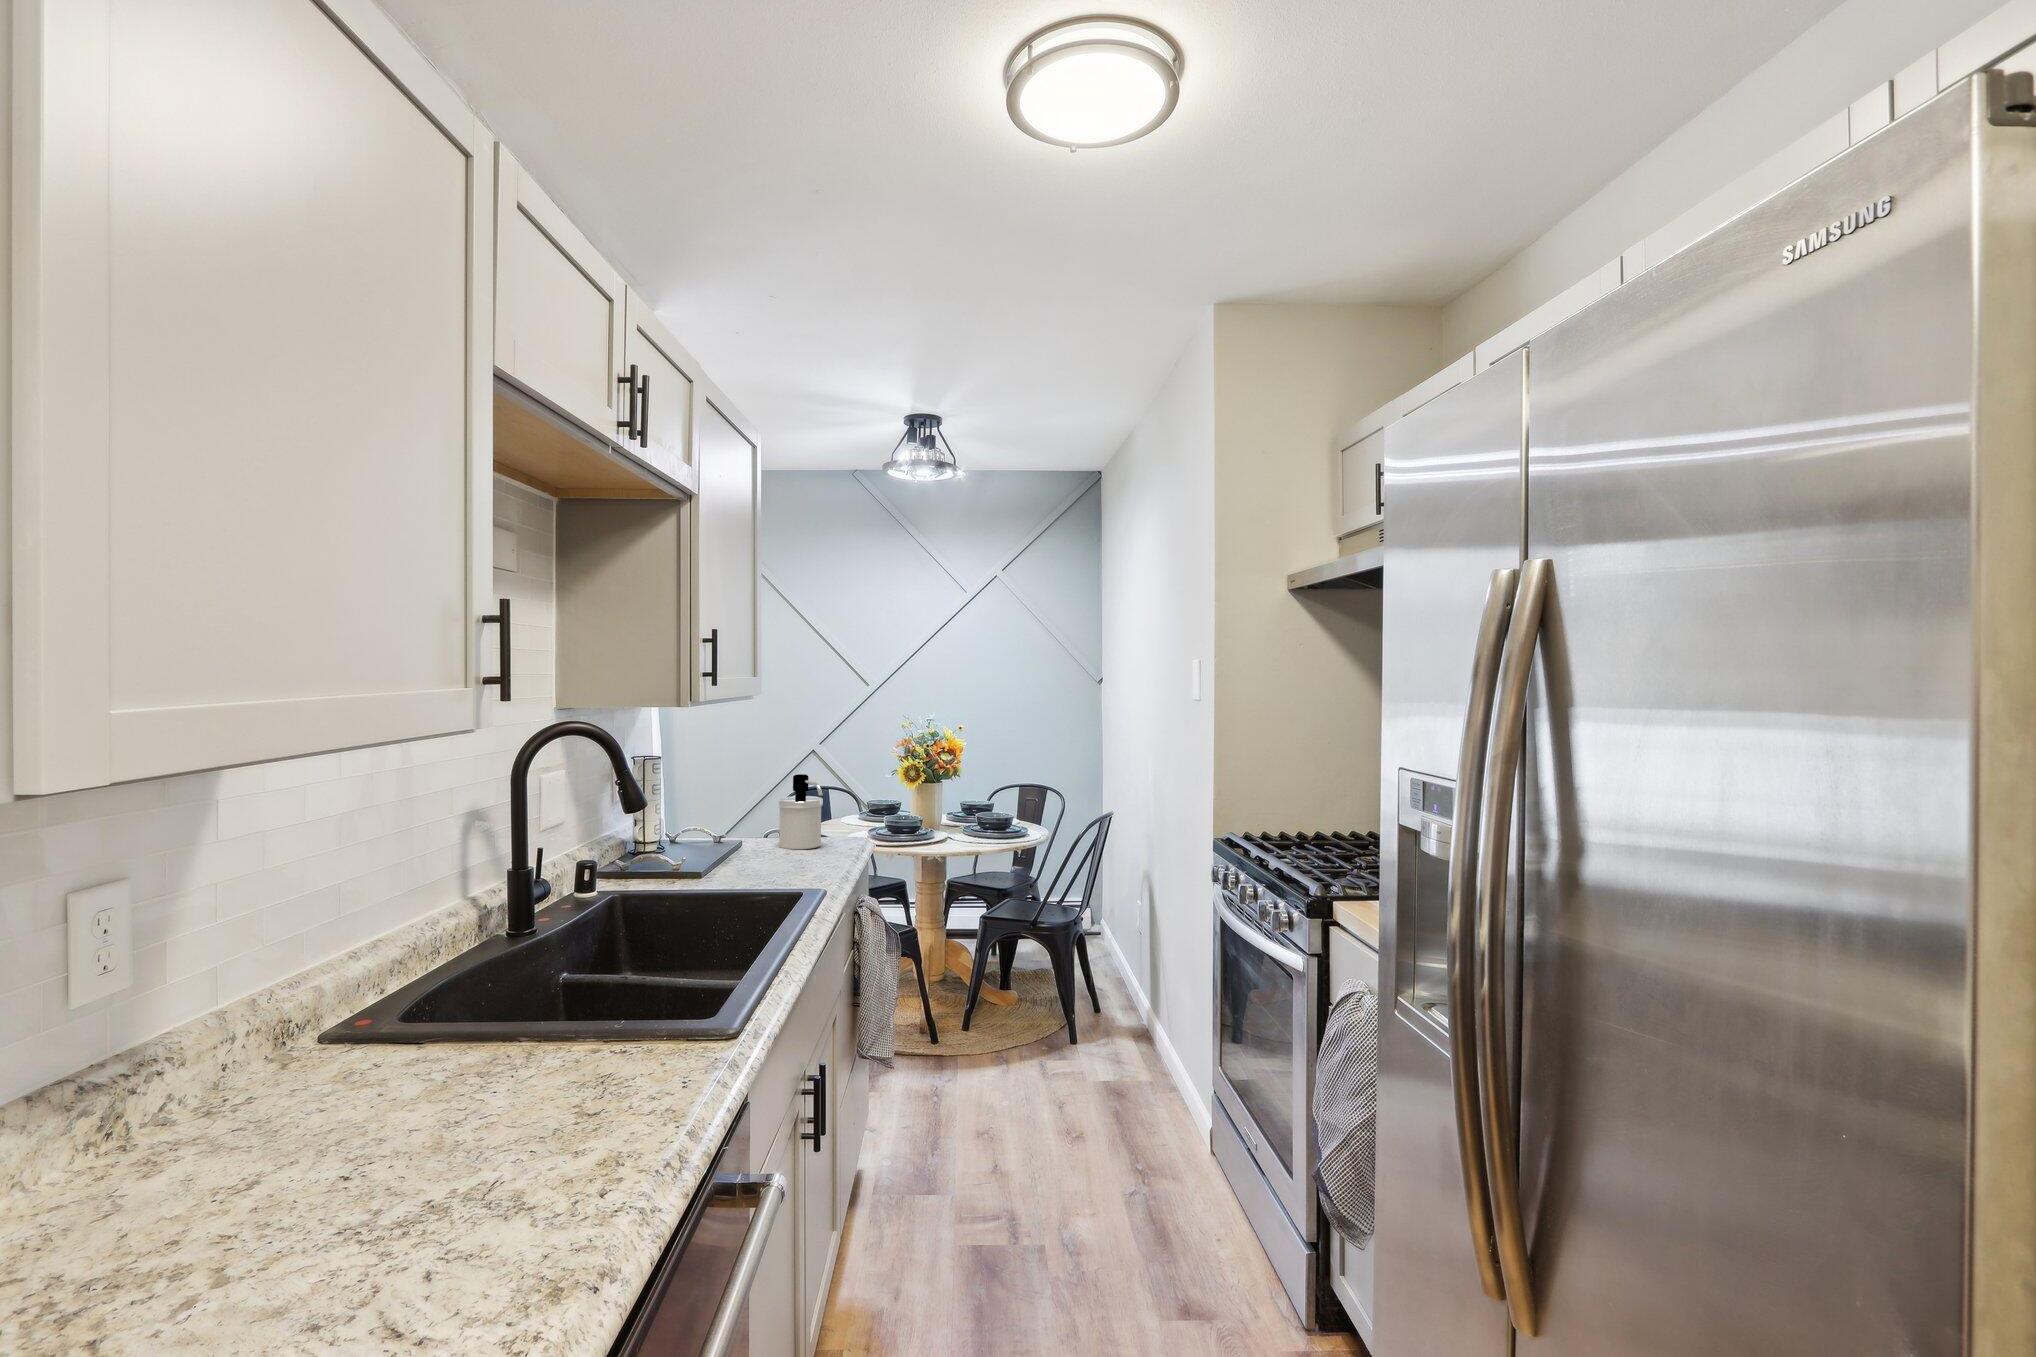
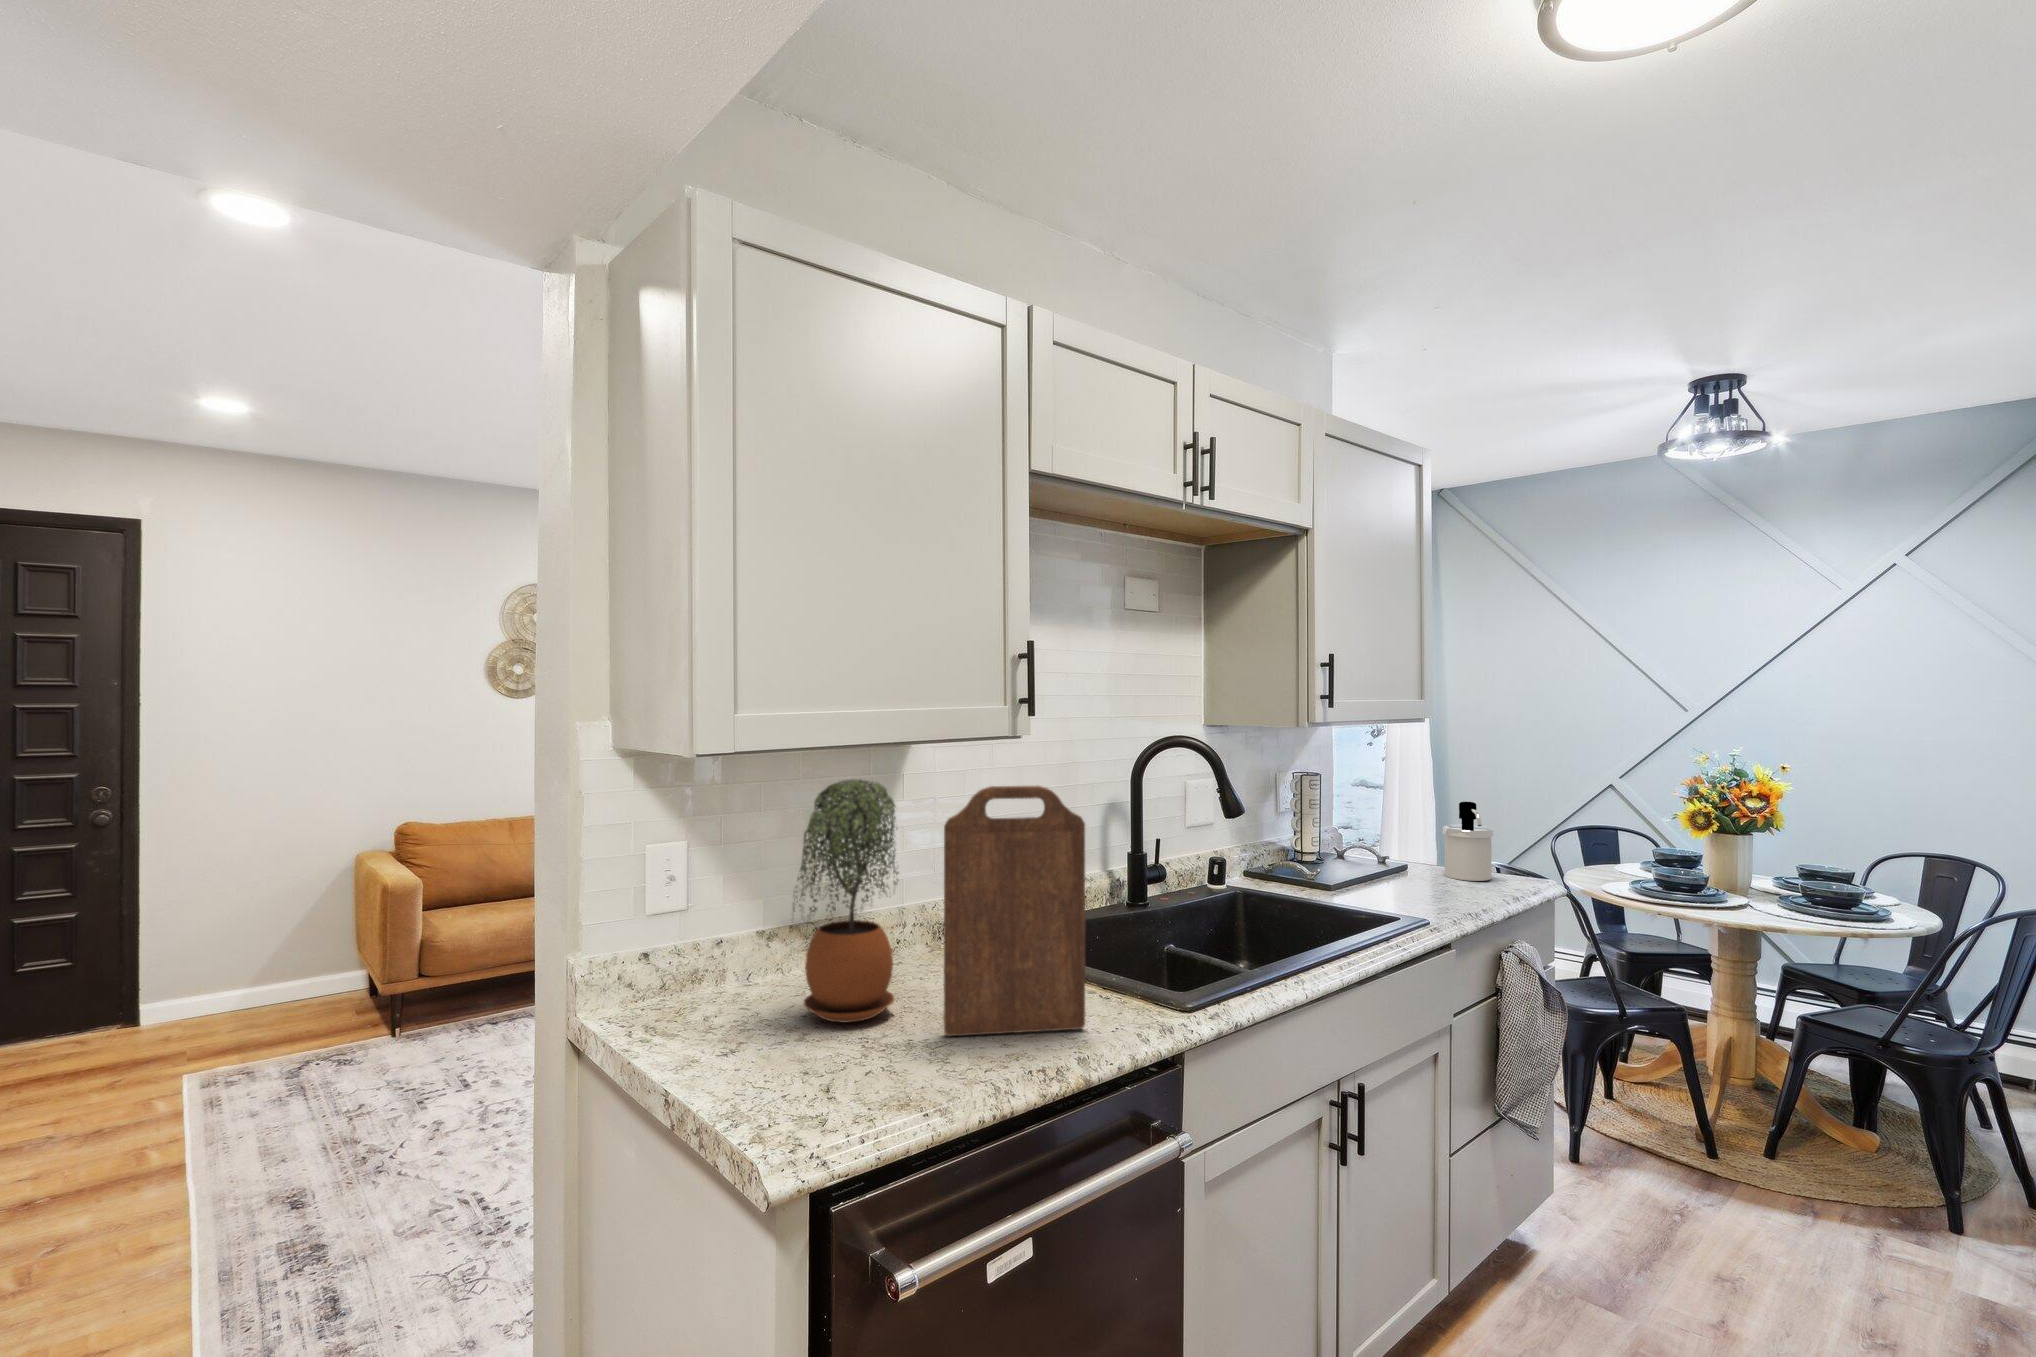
cutting board: none [490,799,671,1172] -> present [944,786,1085,1036]
potted plant: none [173,816,371,1227] -> present [793,780,898,1022]

